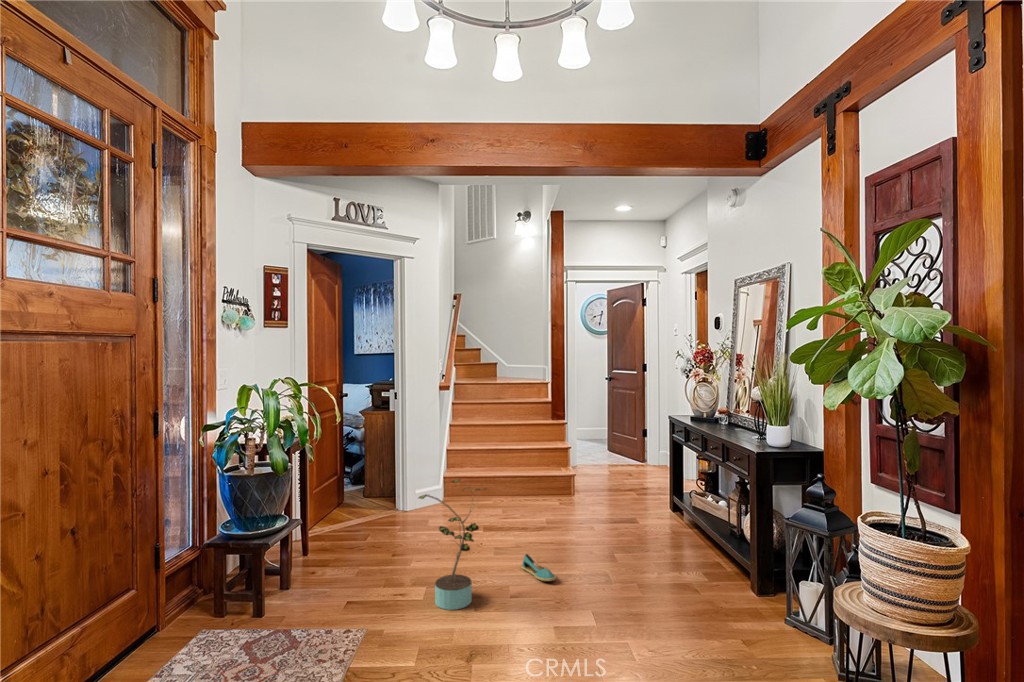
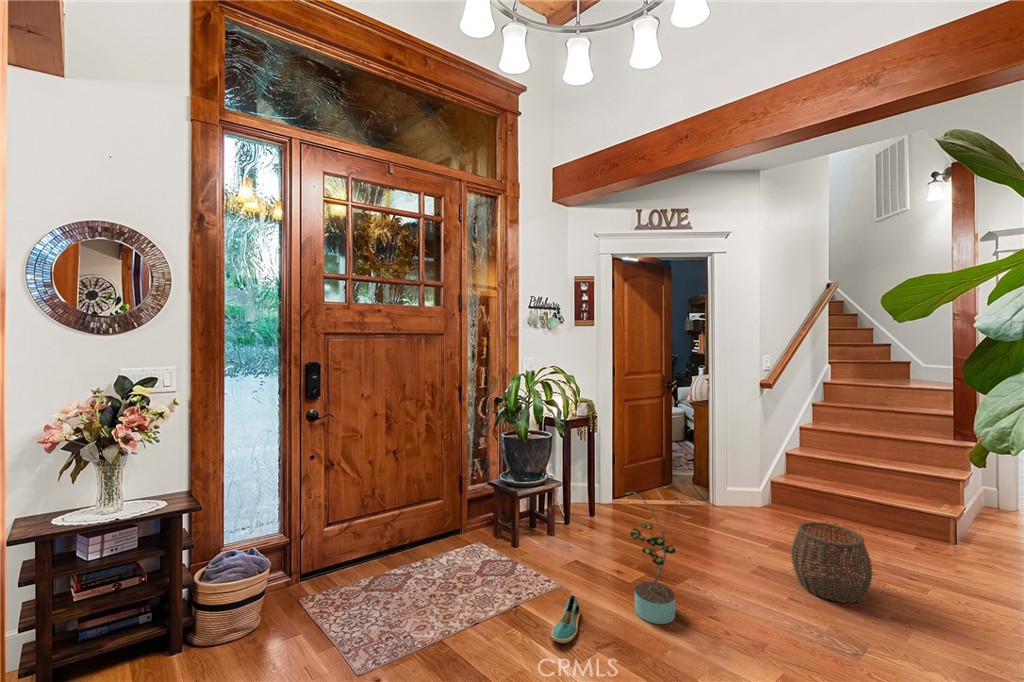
woven basket: none [506,488,558,544] -> present [791,522,873,603]
shoe: present [521,554,556,581] -> present [551,595,580,643]

